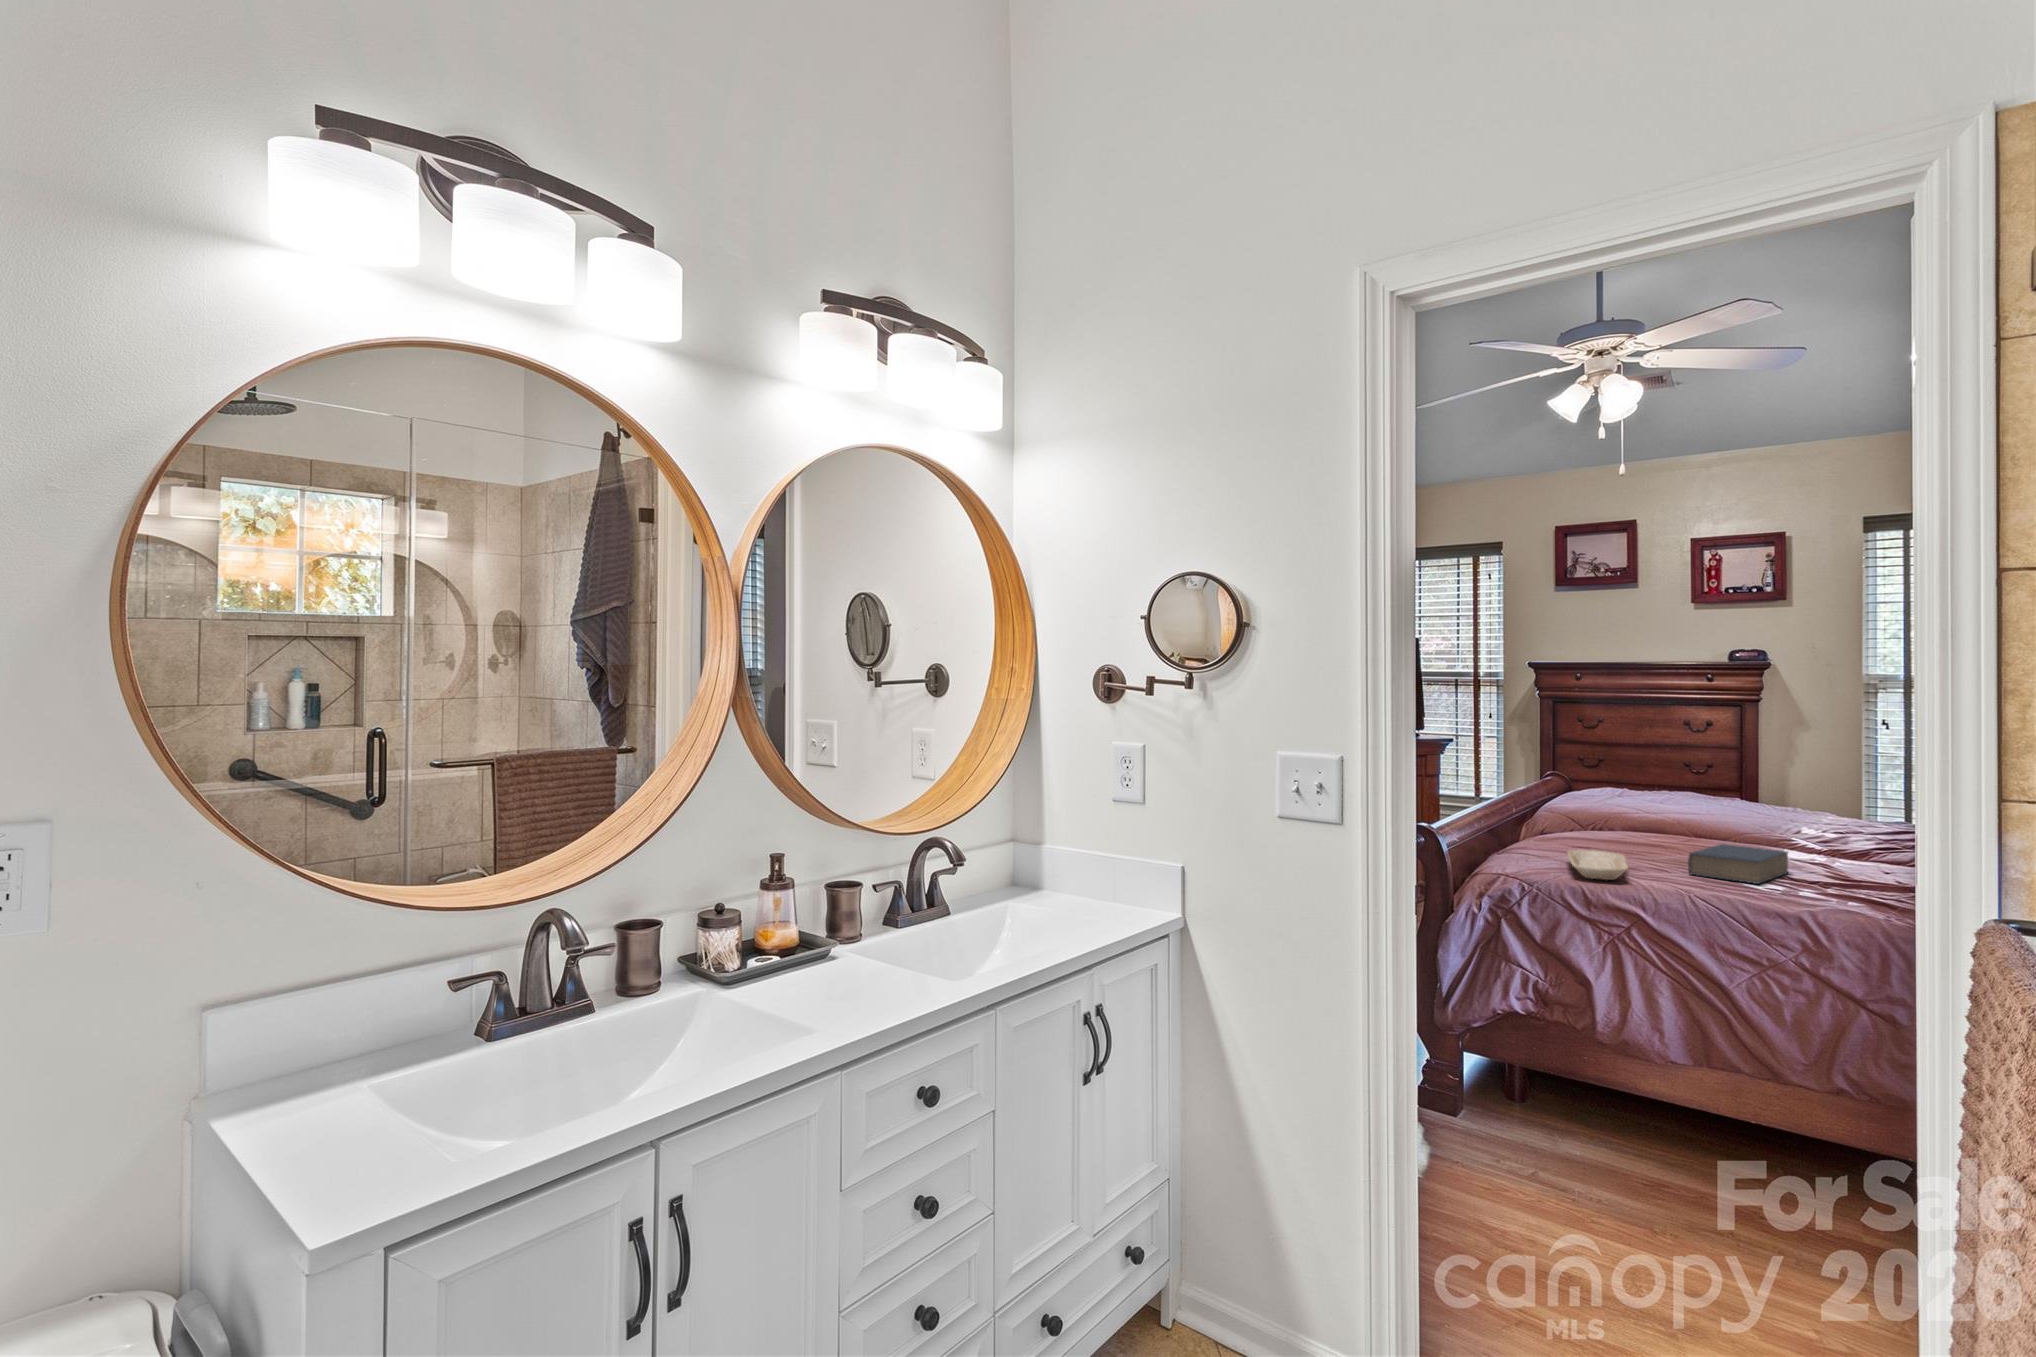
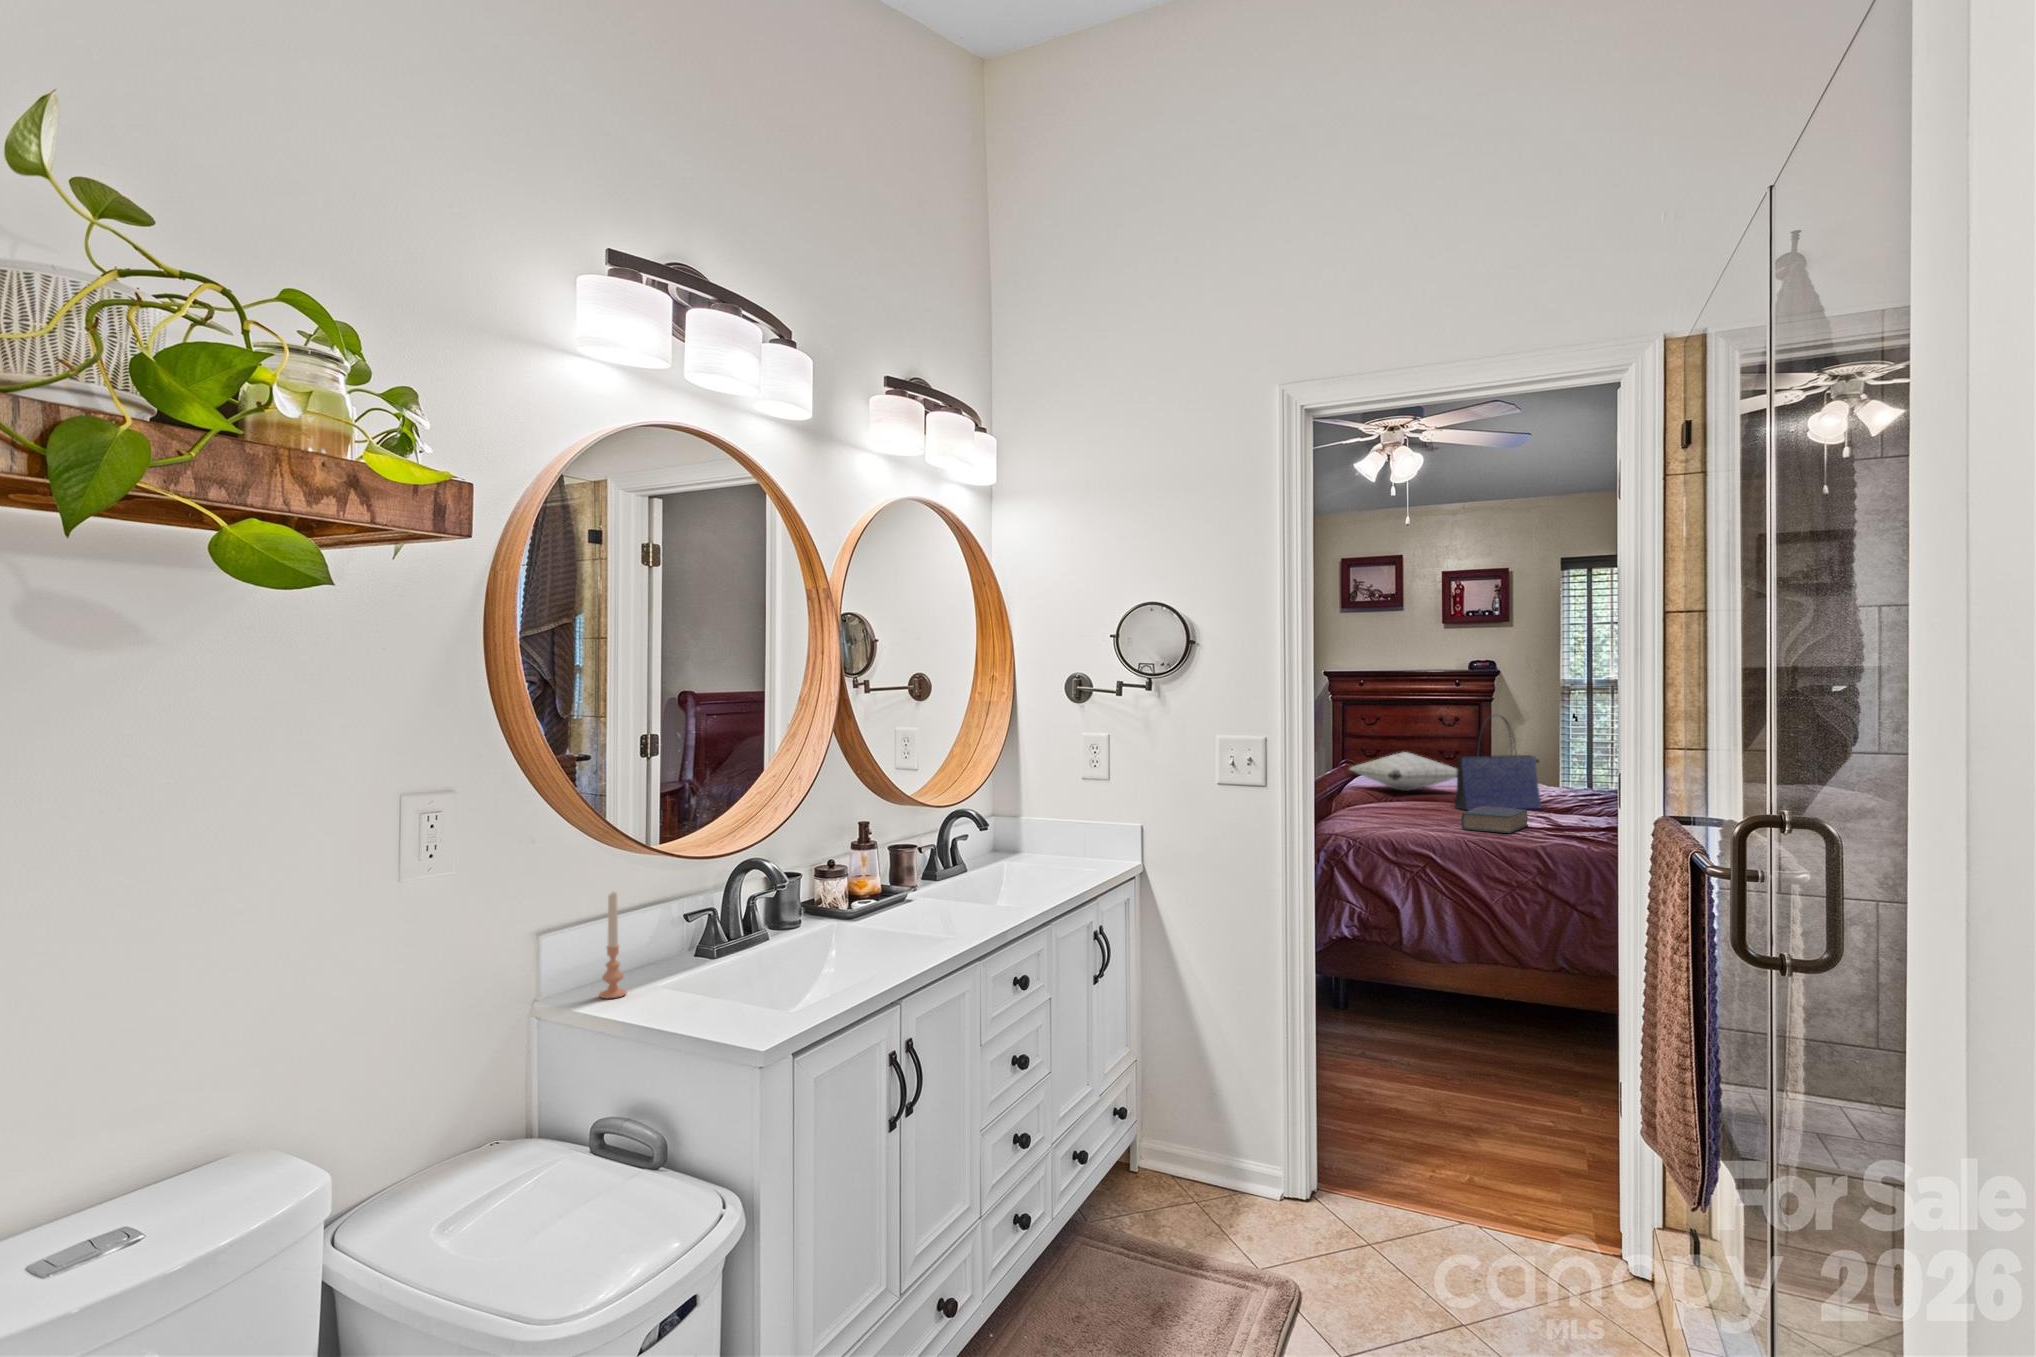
tote bag: none [1687,721,1816,847] -> present [1455,717,1541,810]
pillow: none [1550,765,1707,815] -> present [1349,752,1457,791]
tray: present [1567,850,1628,880] -> none [1376,815,1423,835]
candle: none [273,960,316,1108] -> present [599,892,626,998]

